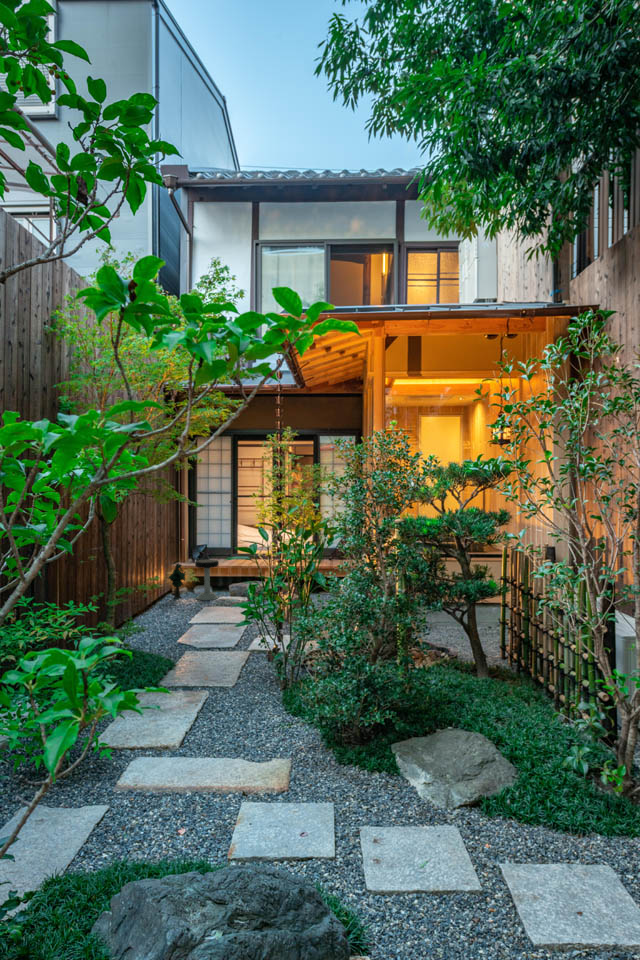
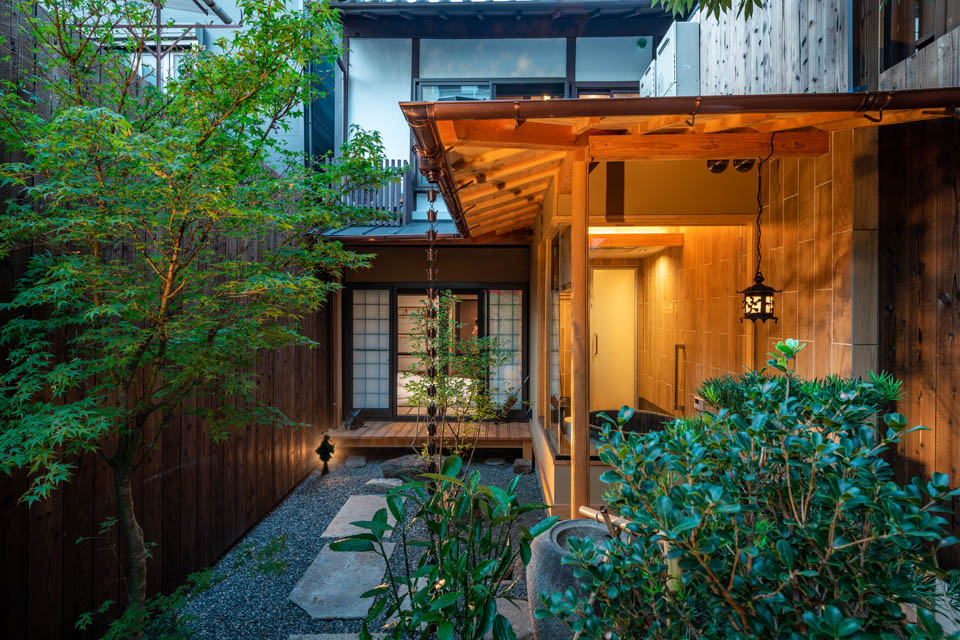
stool: present [195,560,219,600] -> none [345,430,371,479]

